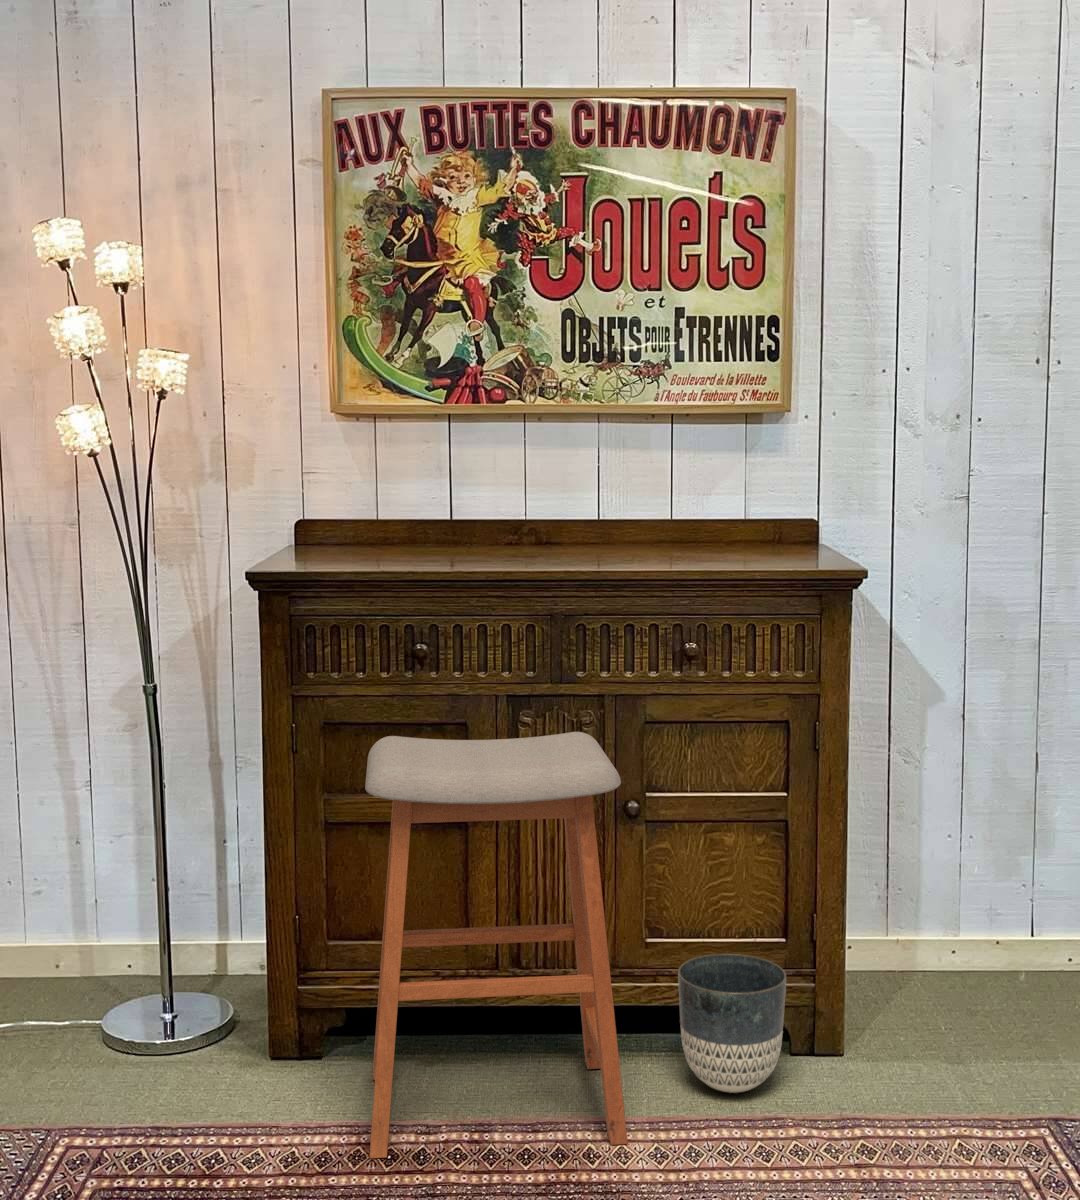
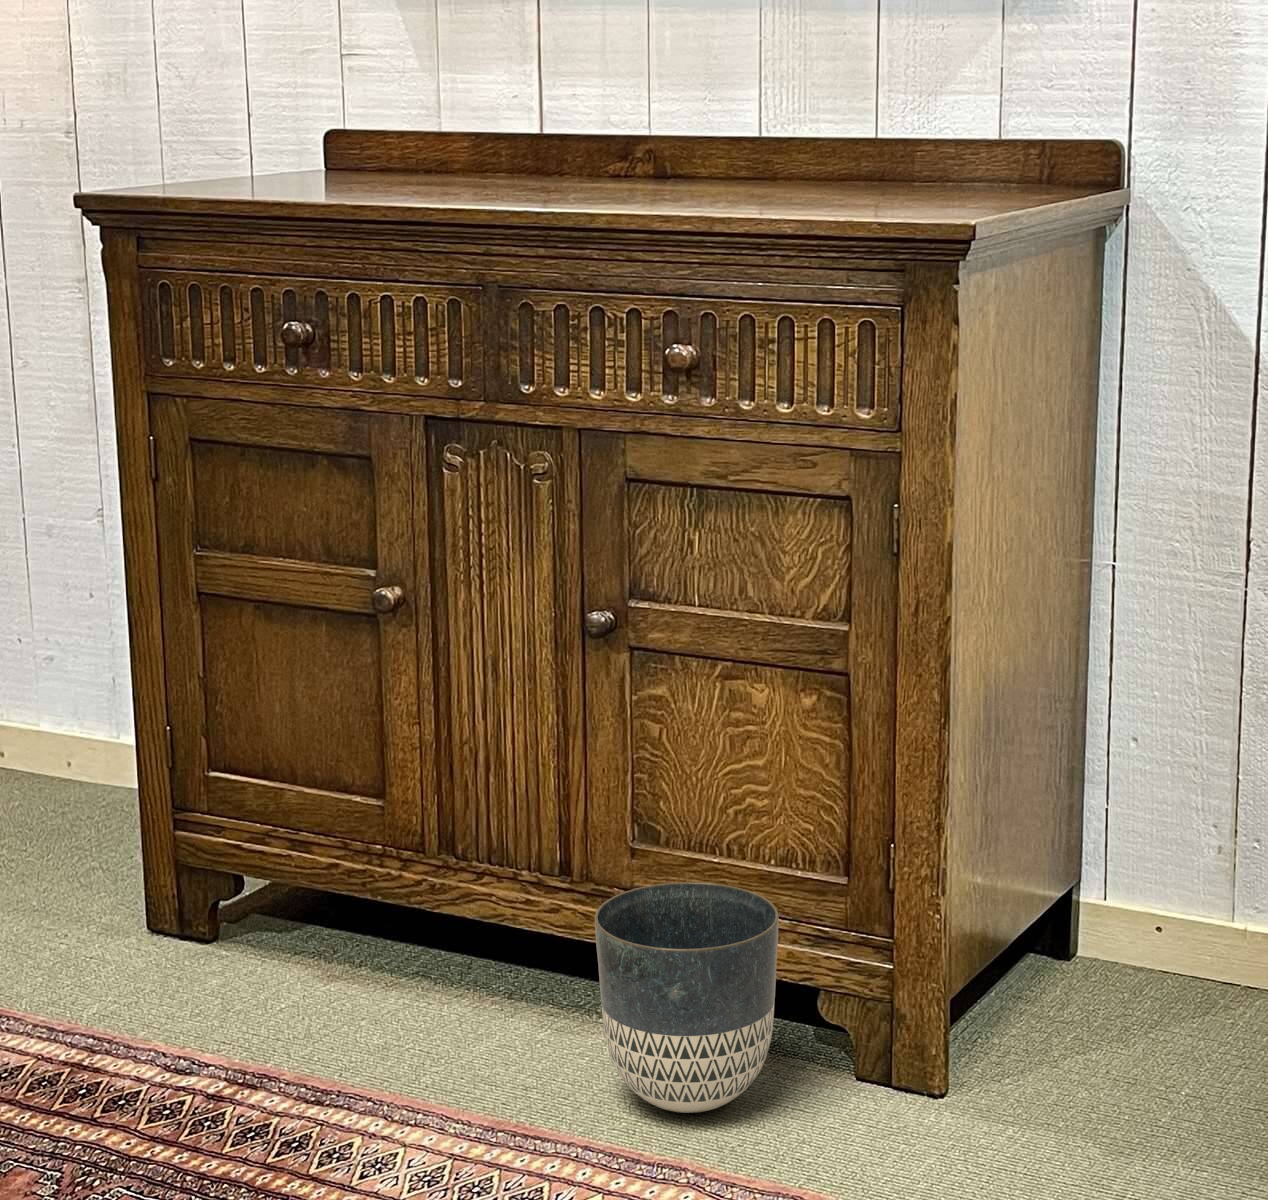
stool: present [365,732,628,1158] -> none [61,467,555,1144]

